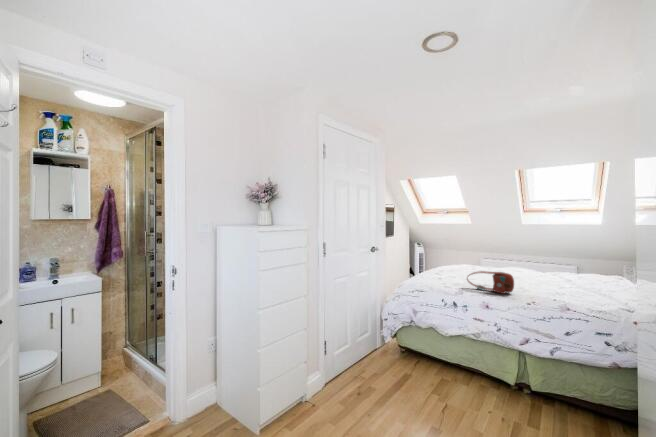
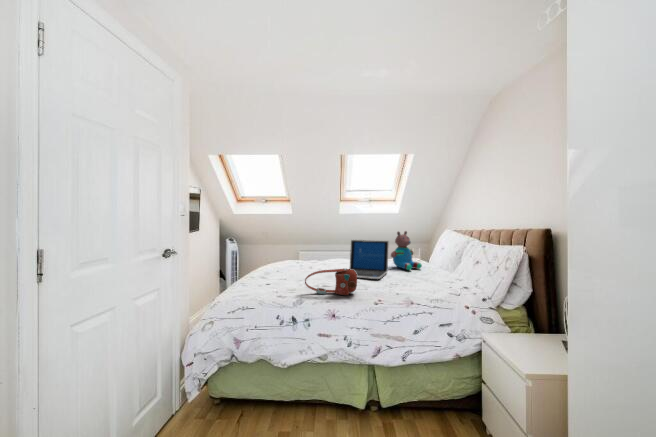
teddy bear: none [571,245,613,285] -> present [391,231,422,270]
laptop: none [506,250,565,287] -> present [350,240,389,279]

